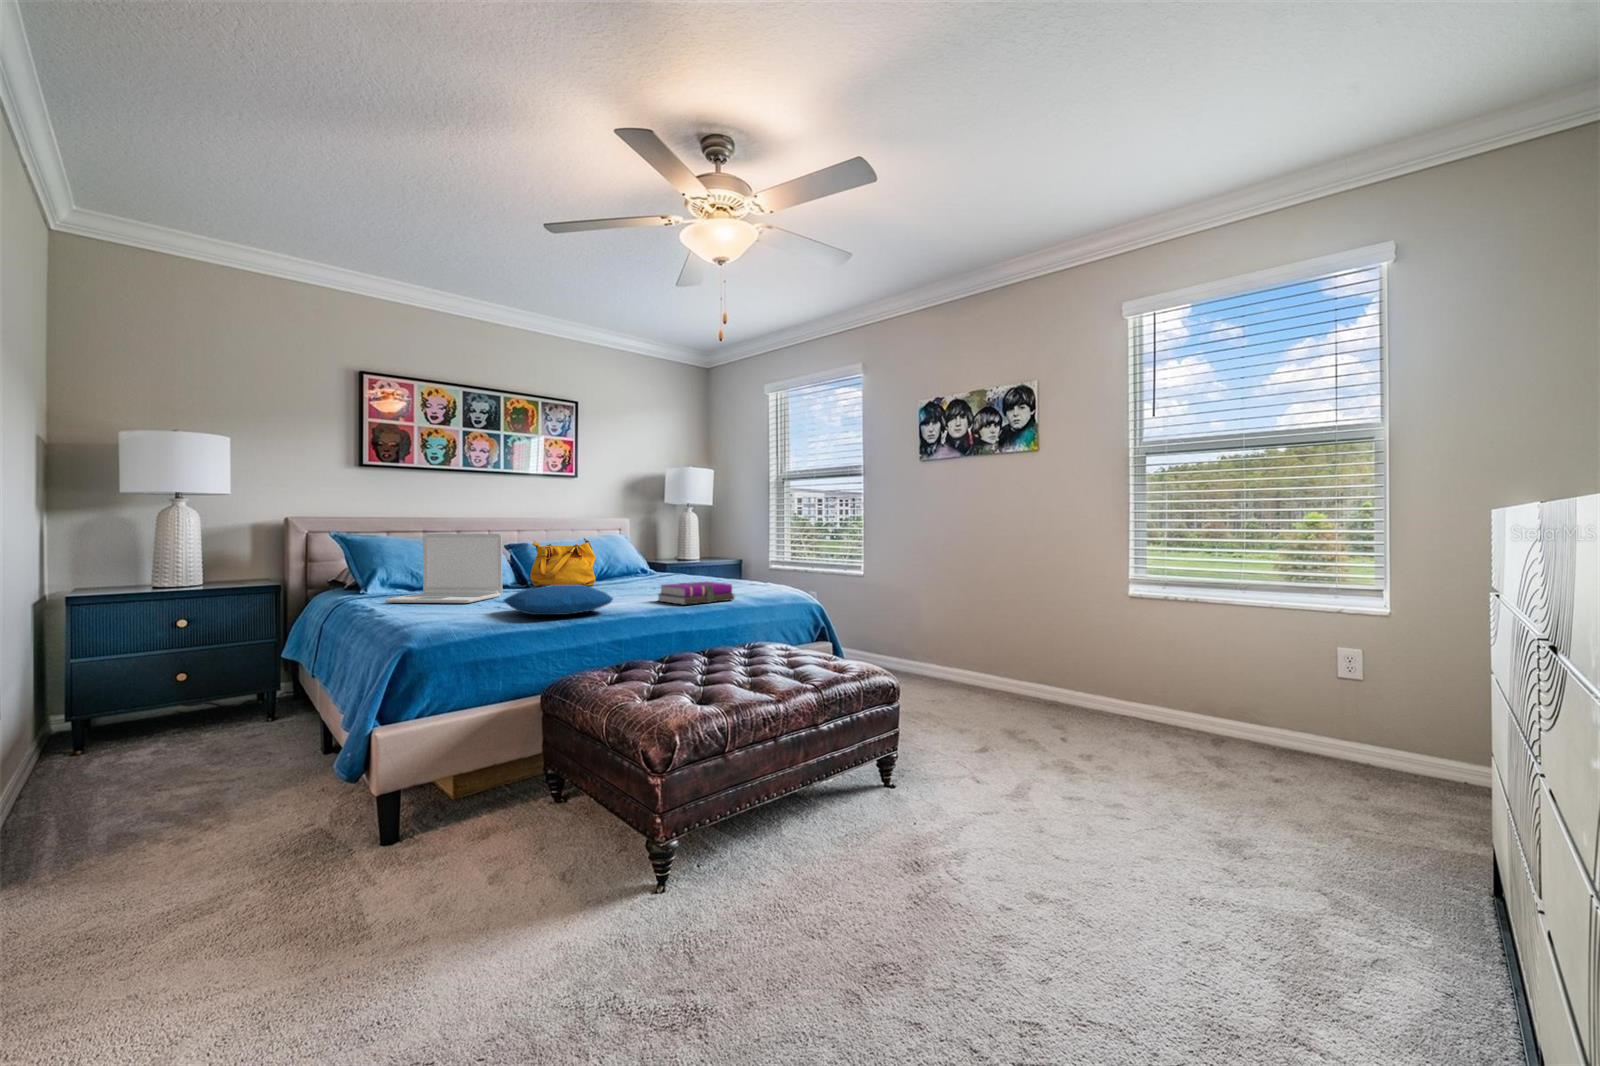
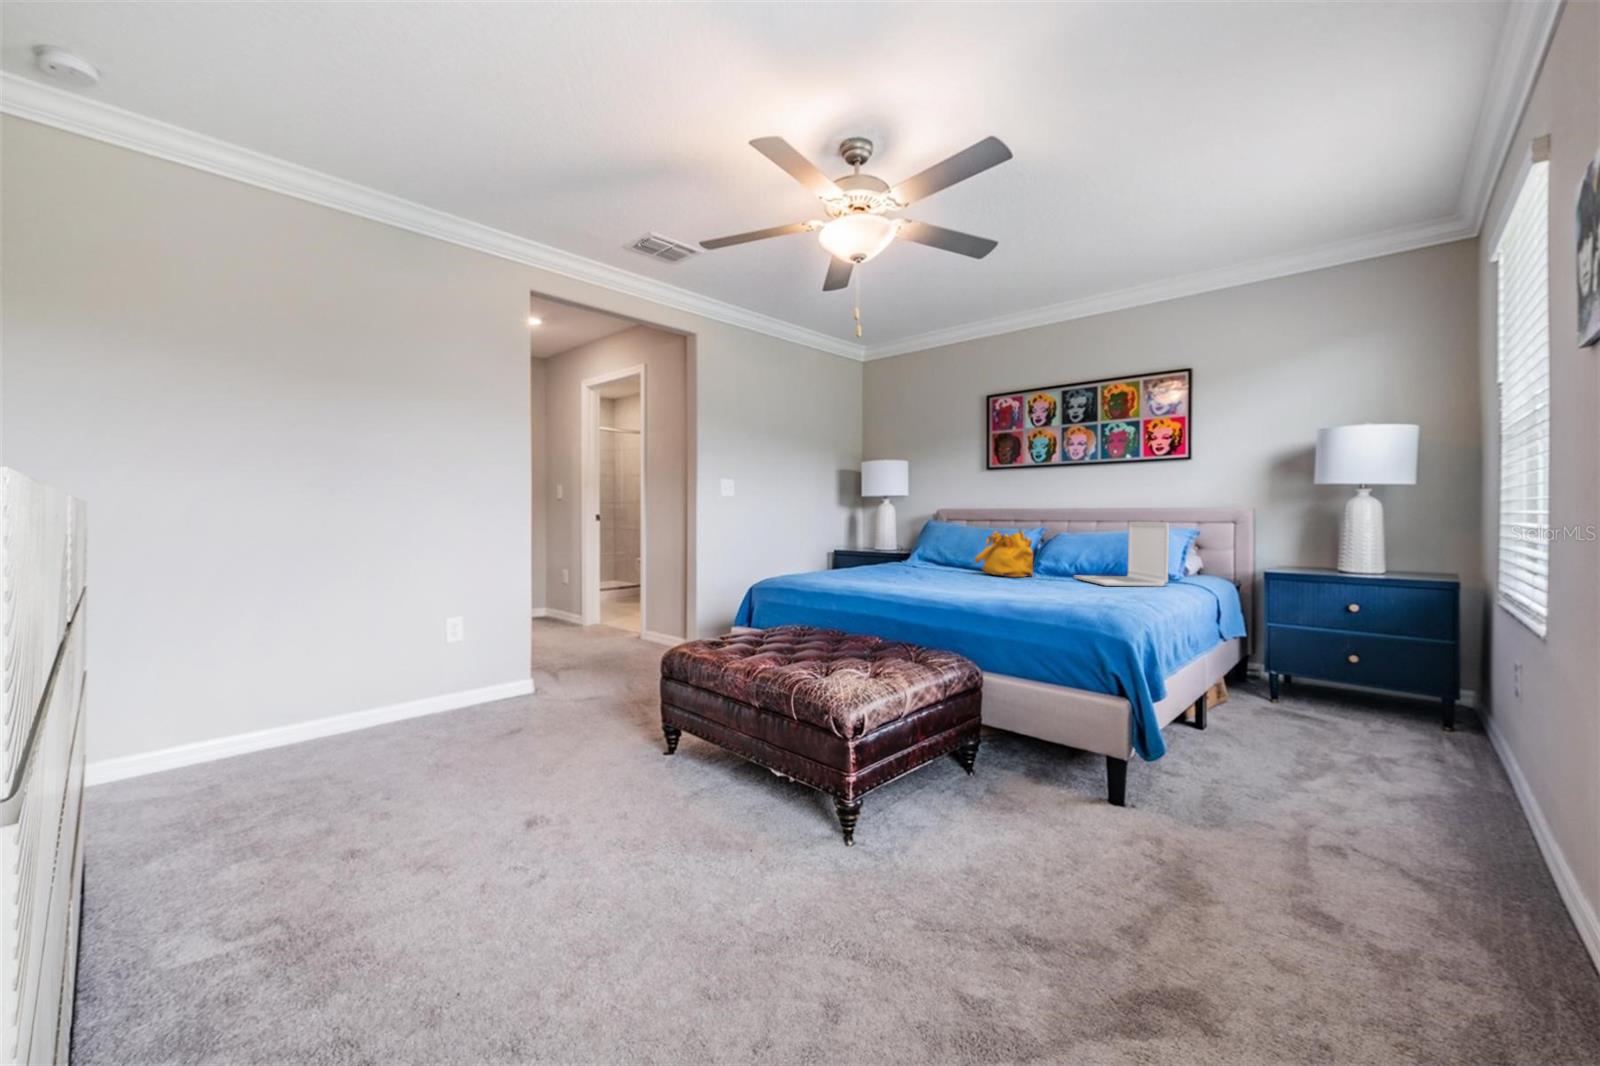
laptop: present [385,534,502,603] -> present [1075,522,1169,587]
notebook: present [658,582,735,605] -> none [881,572,962,596]
pillow: present [503,585,613,615] -> none [782,560,869,583]

